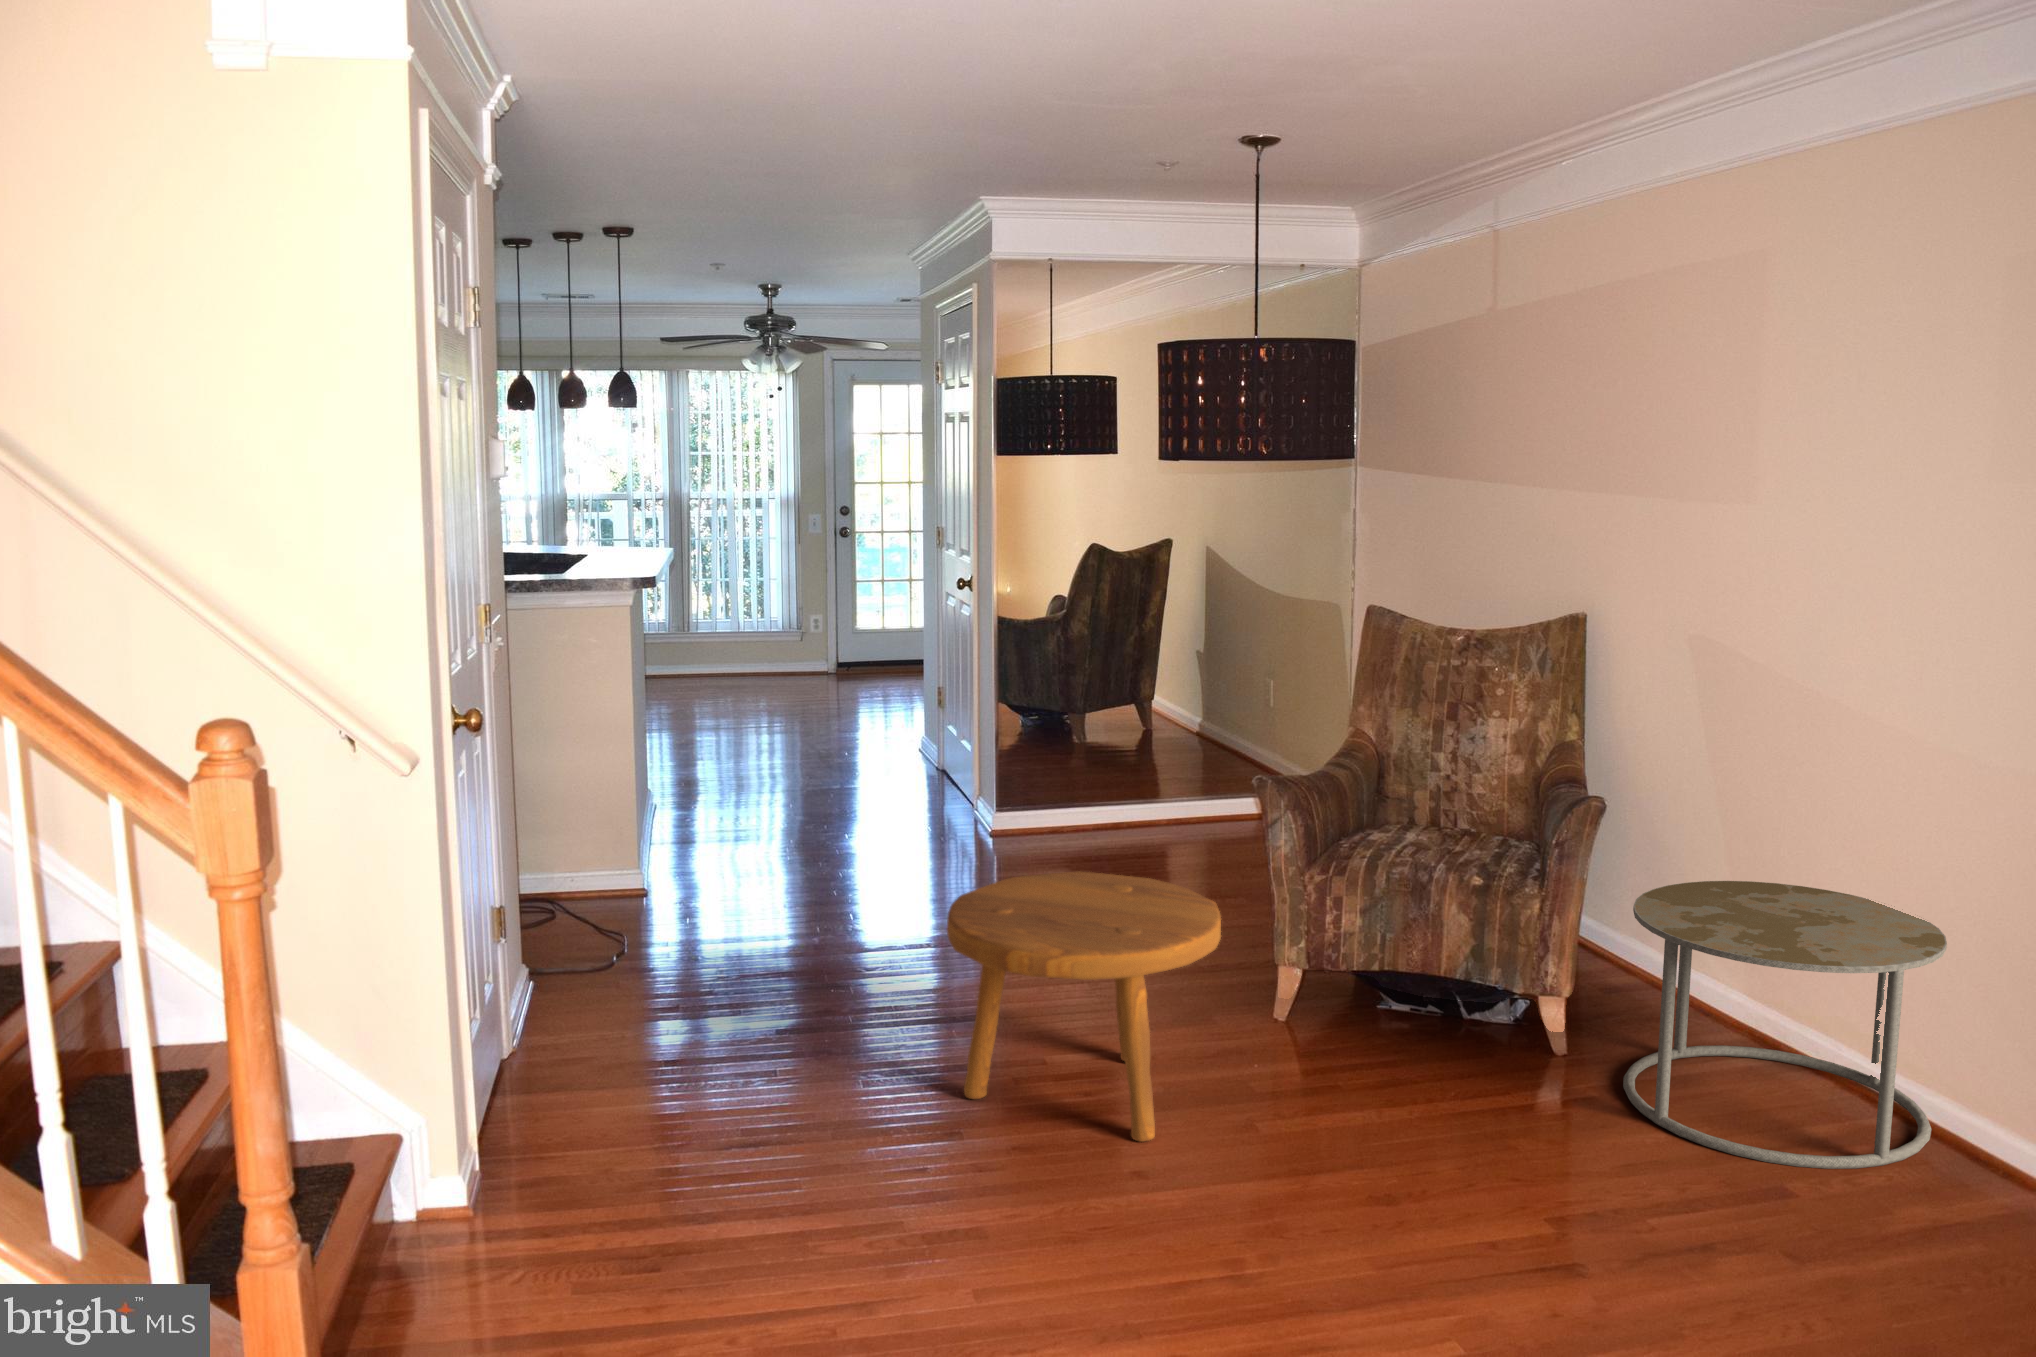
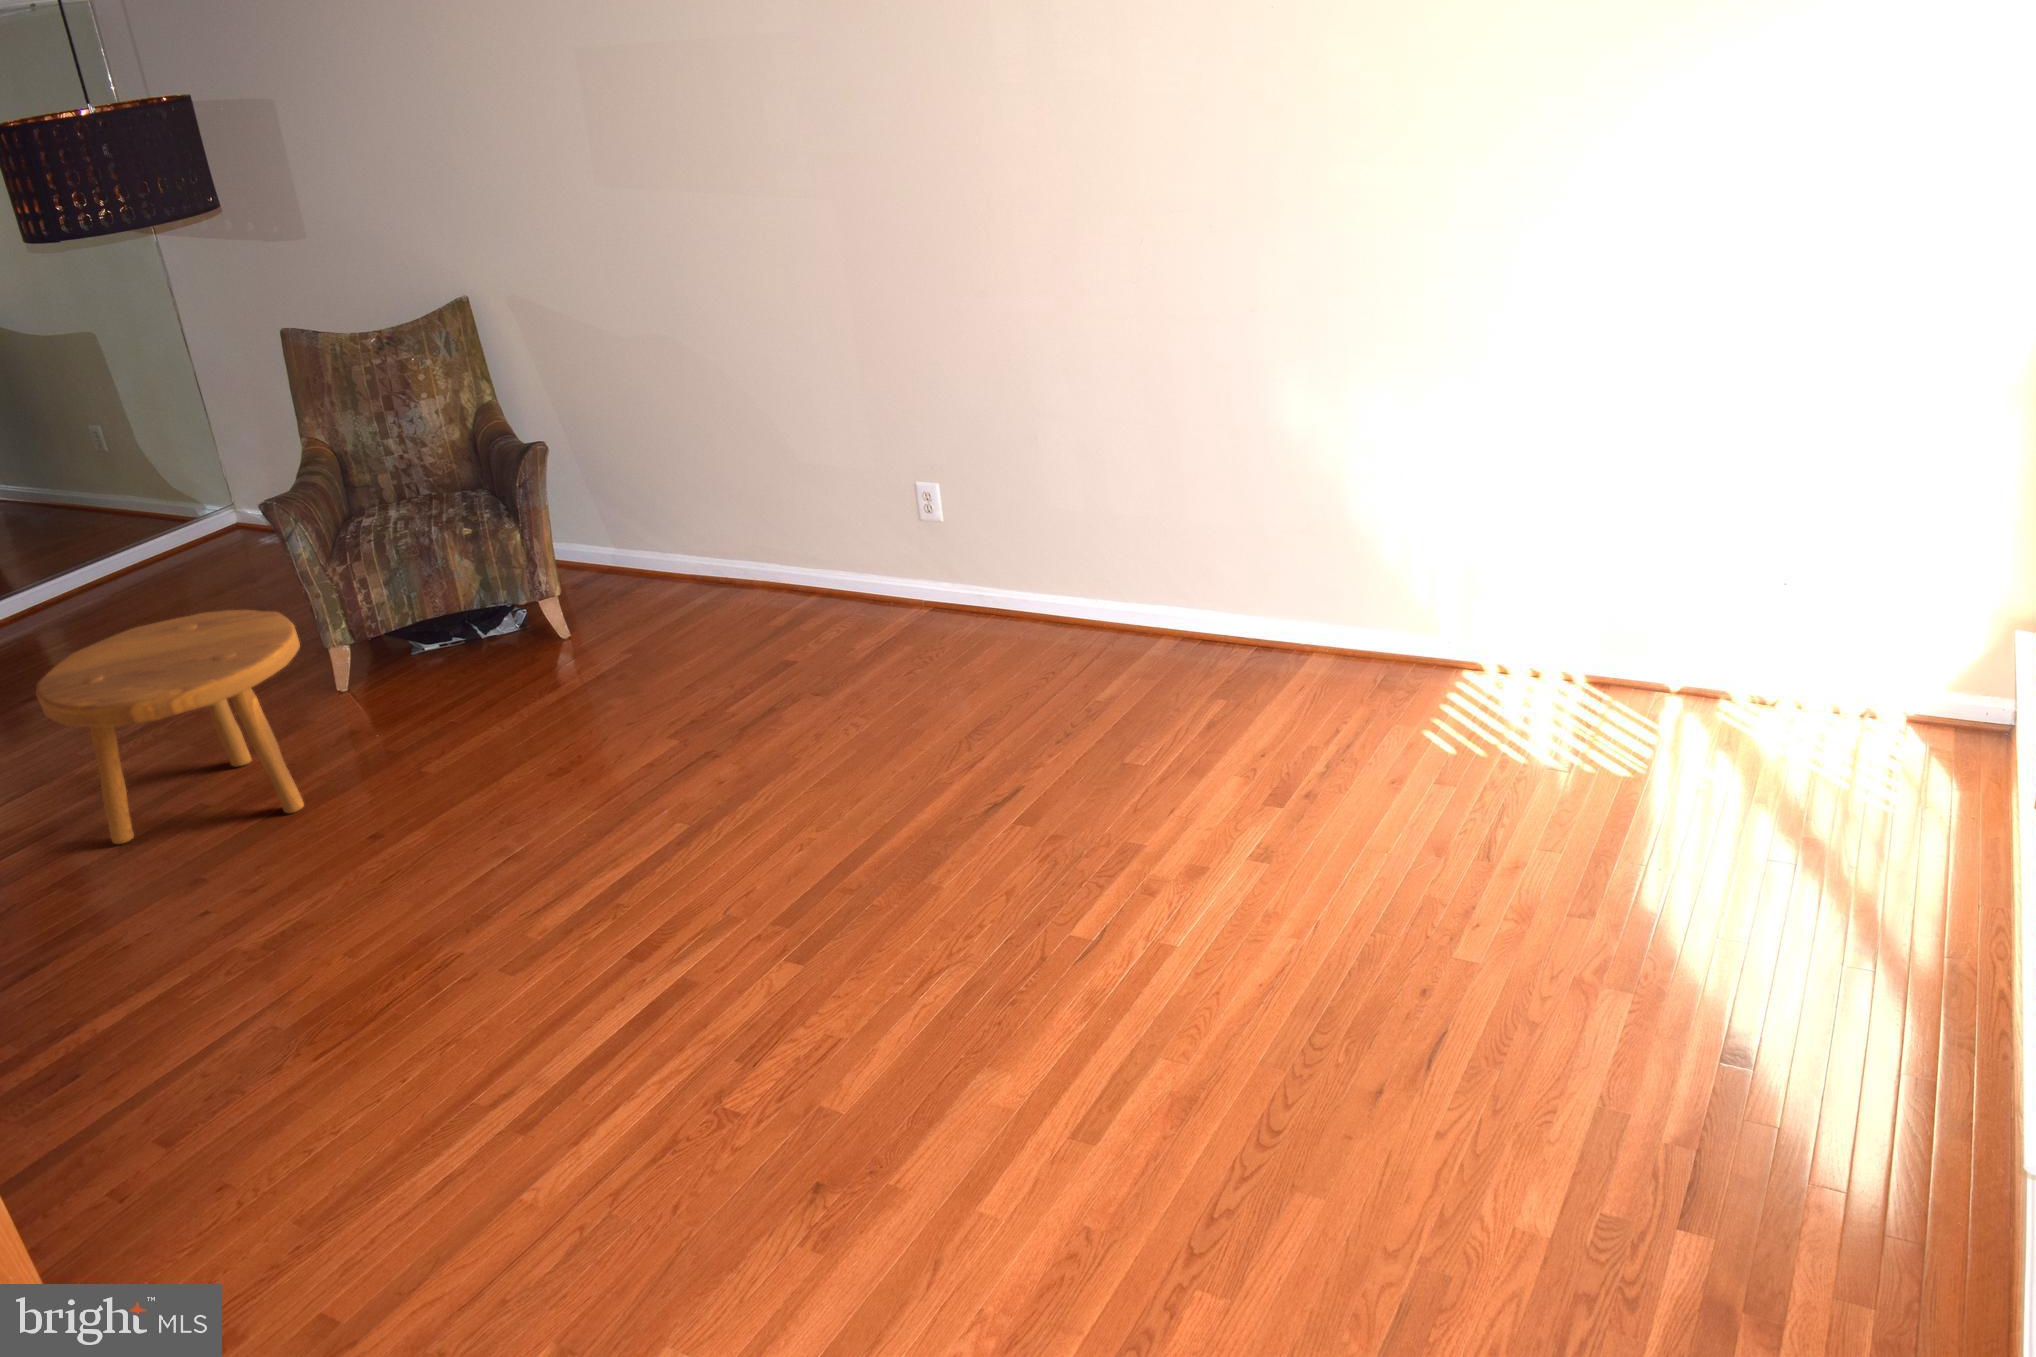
side table: present [1623,881,1947,1169] -> none [588,464,807,660]

